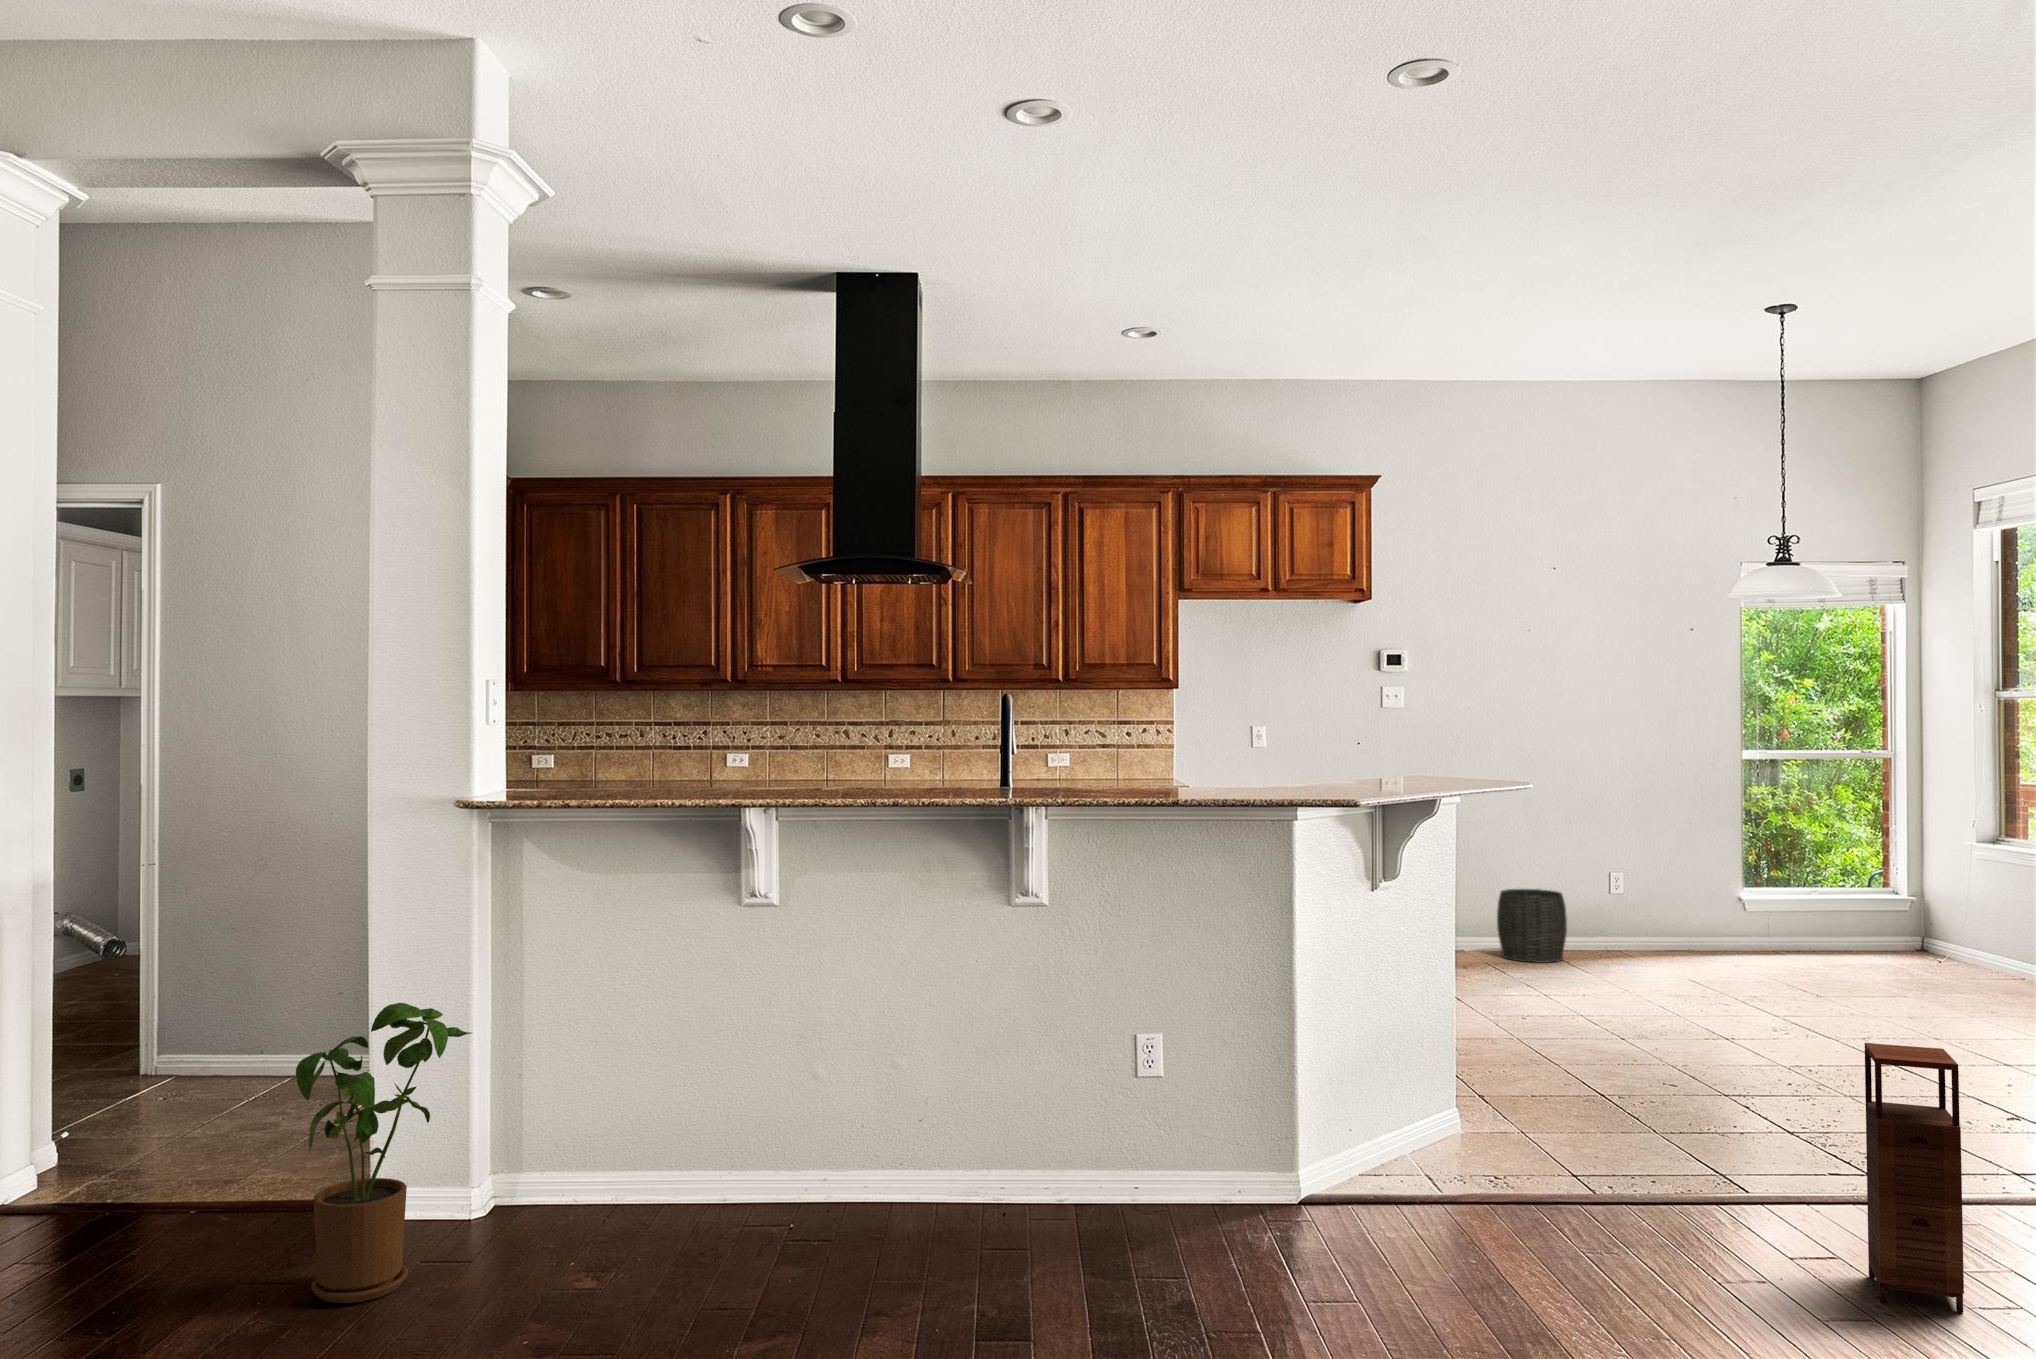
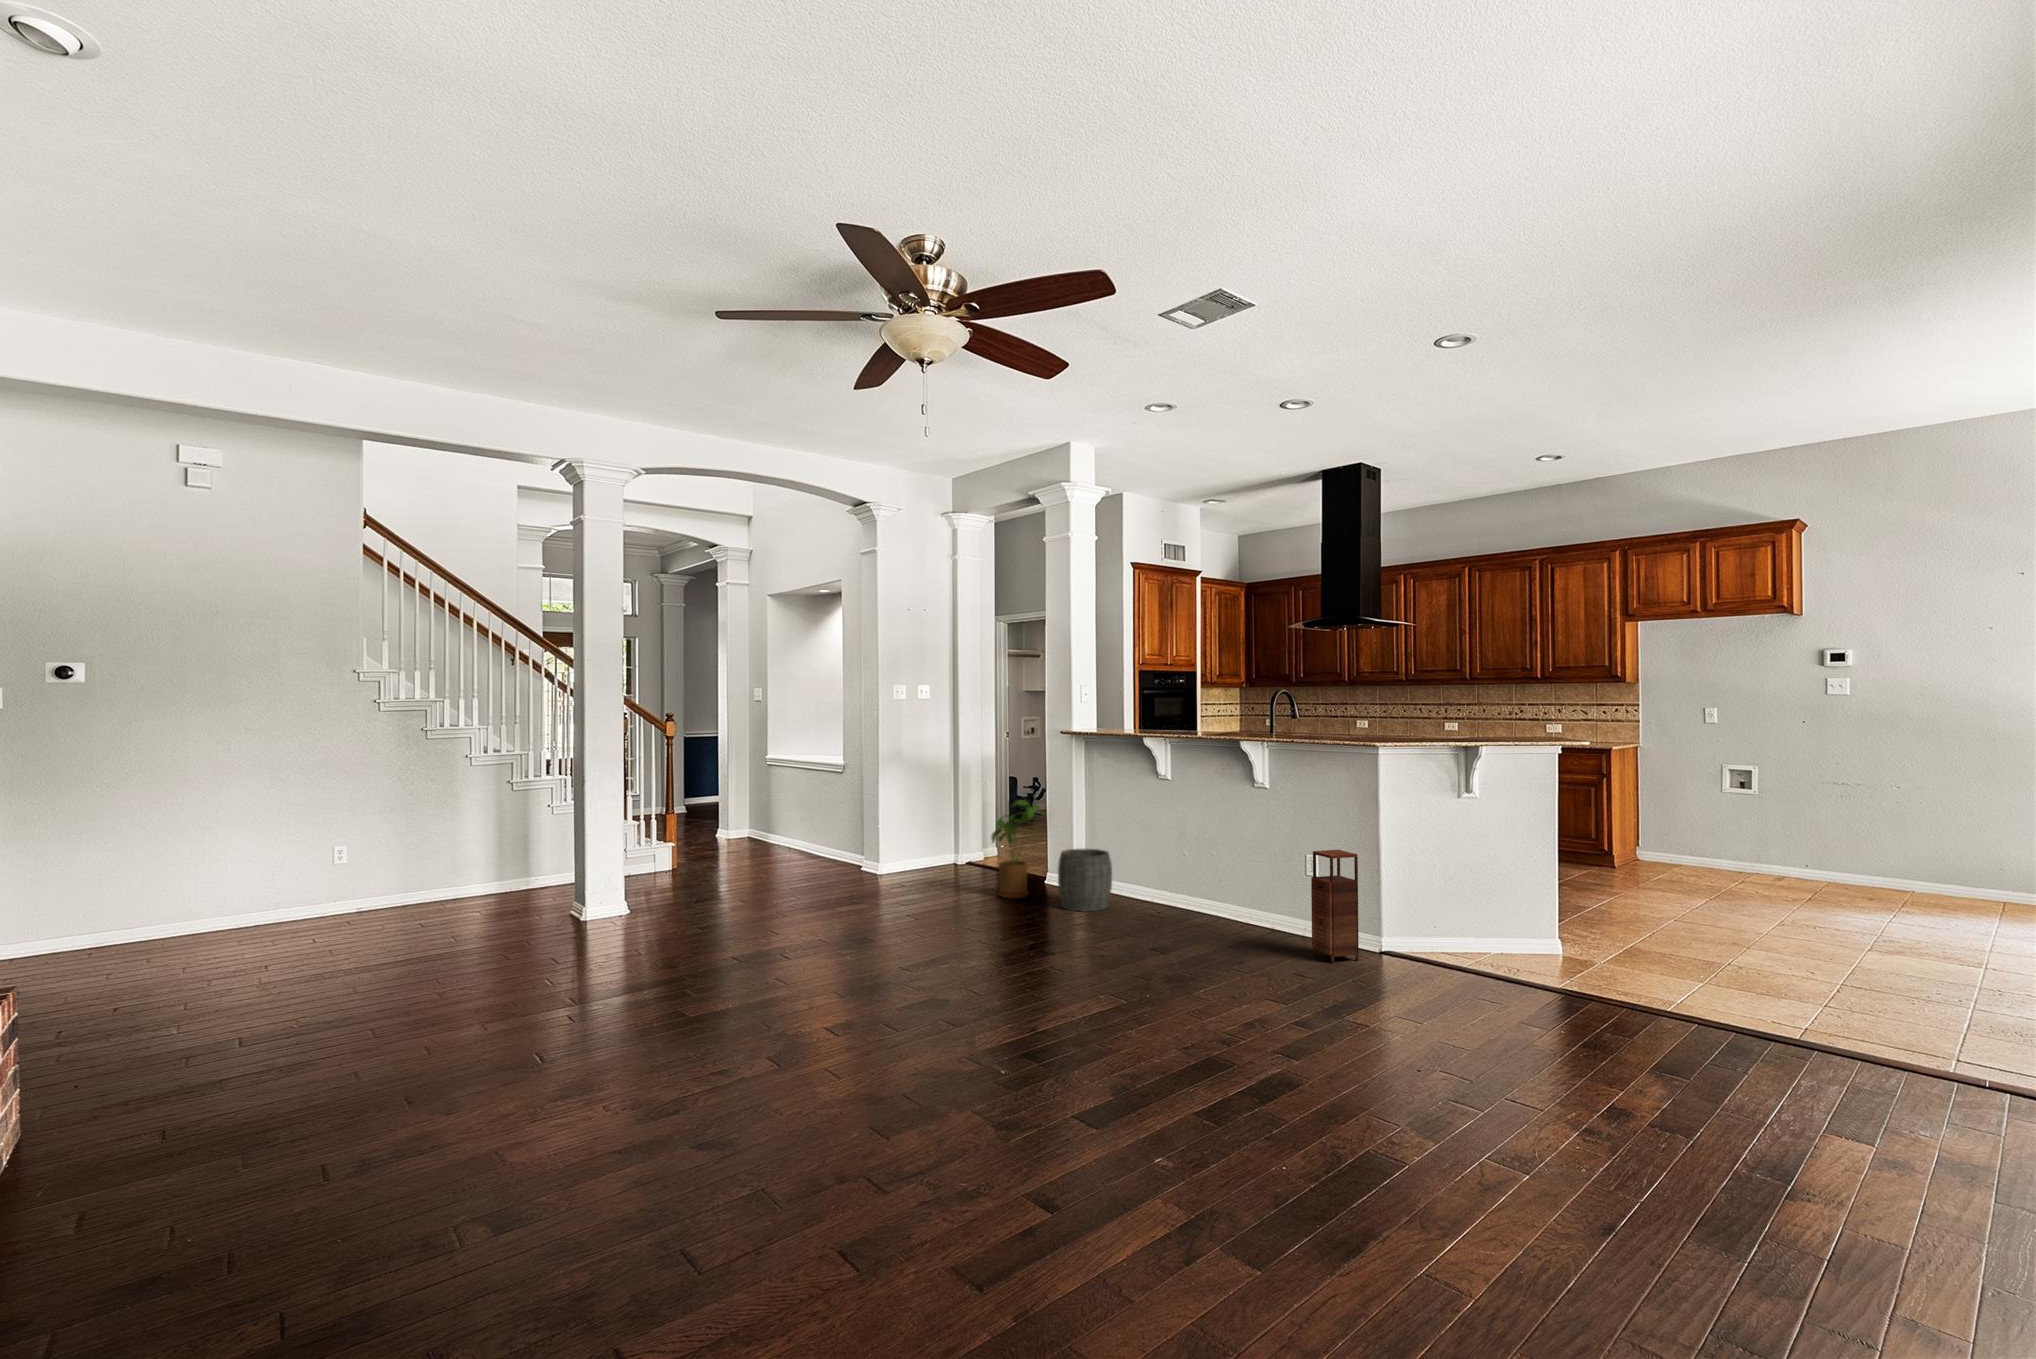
woven basket: present [1497,889,1567,963] -> present [1058,849,1112,911]
storage cabinet: present [1865,1043,1964,1313] -> present [1311,850,1359,963]

